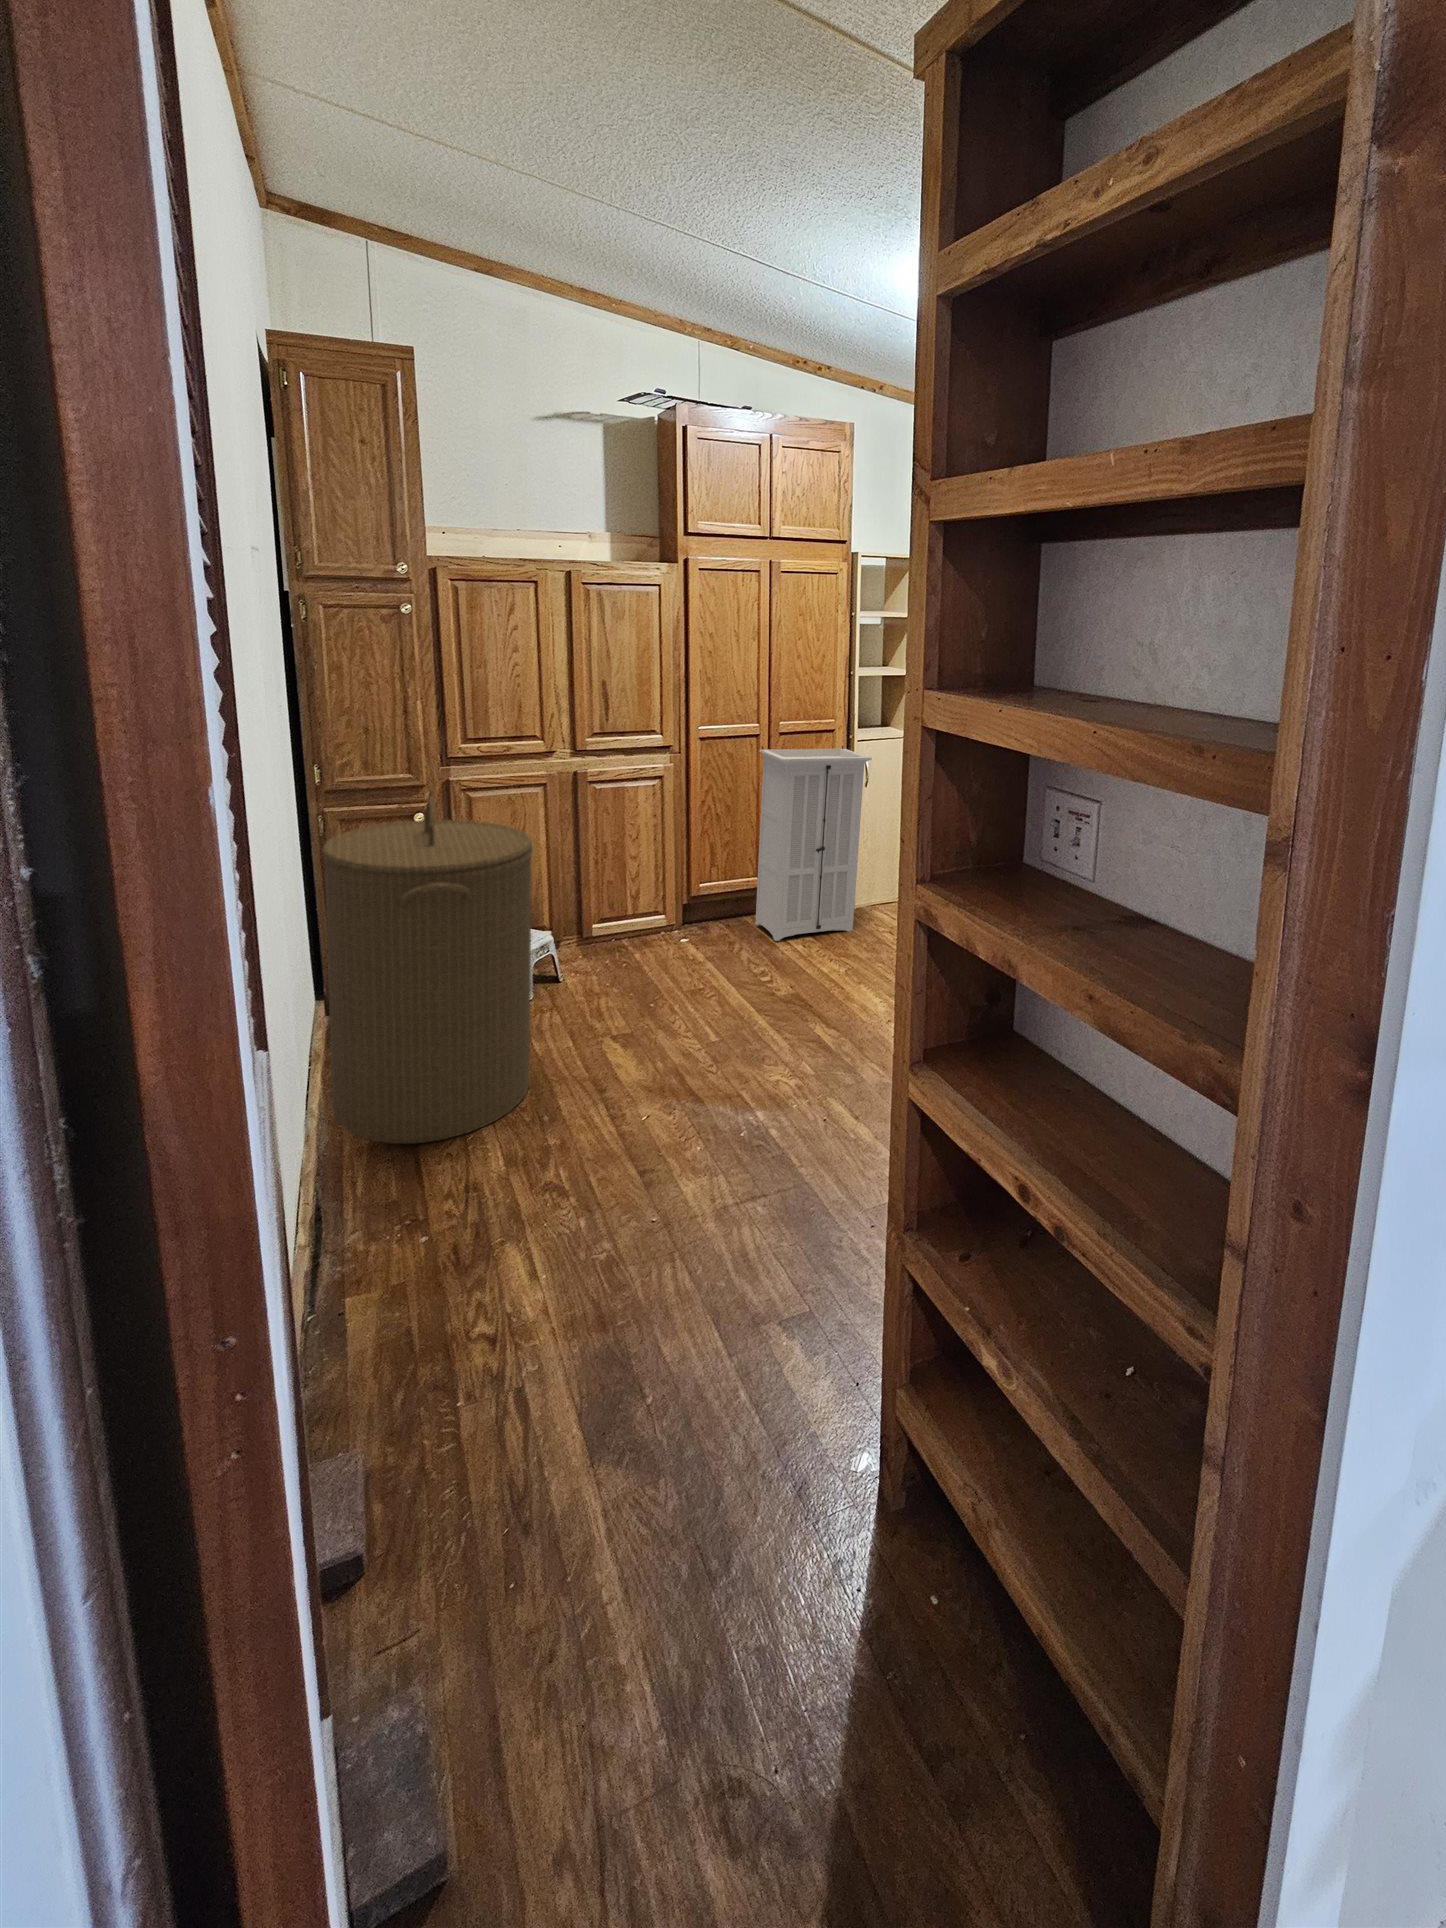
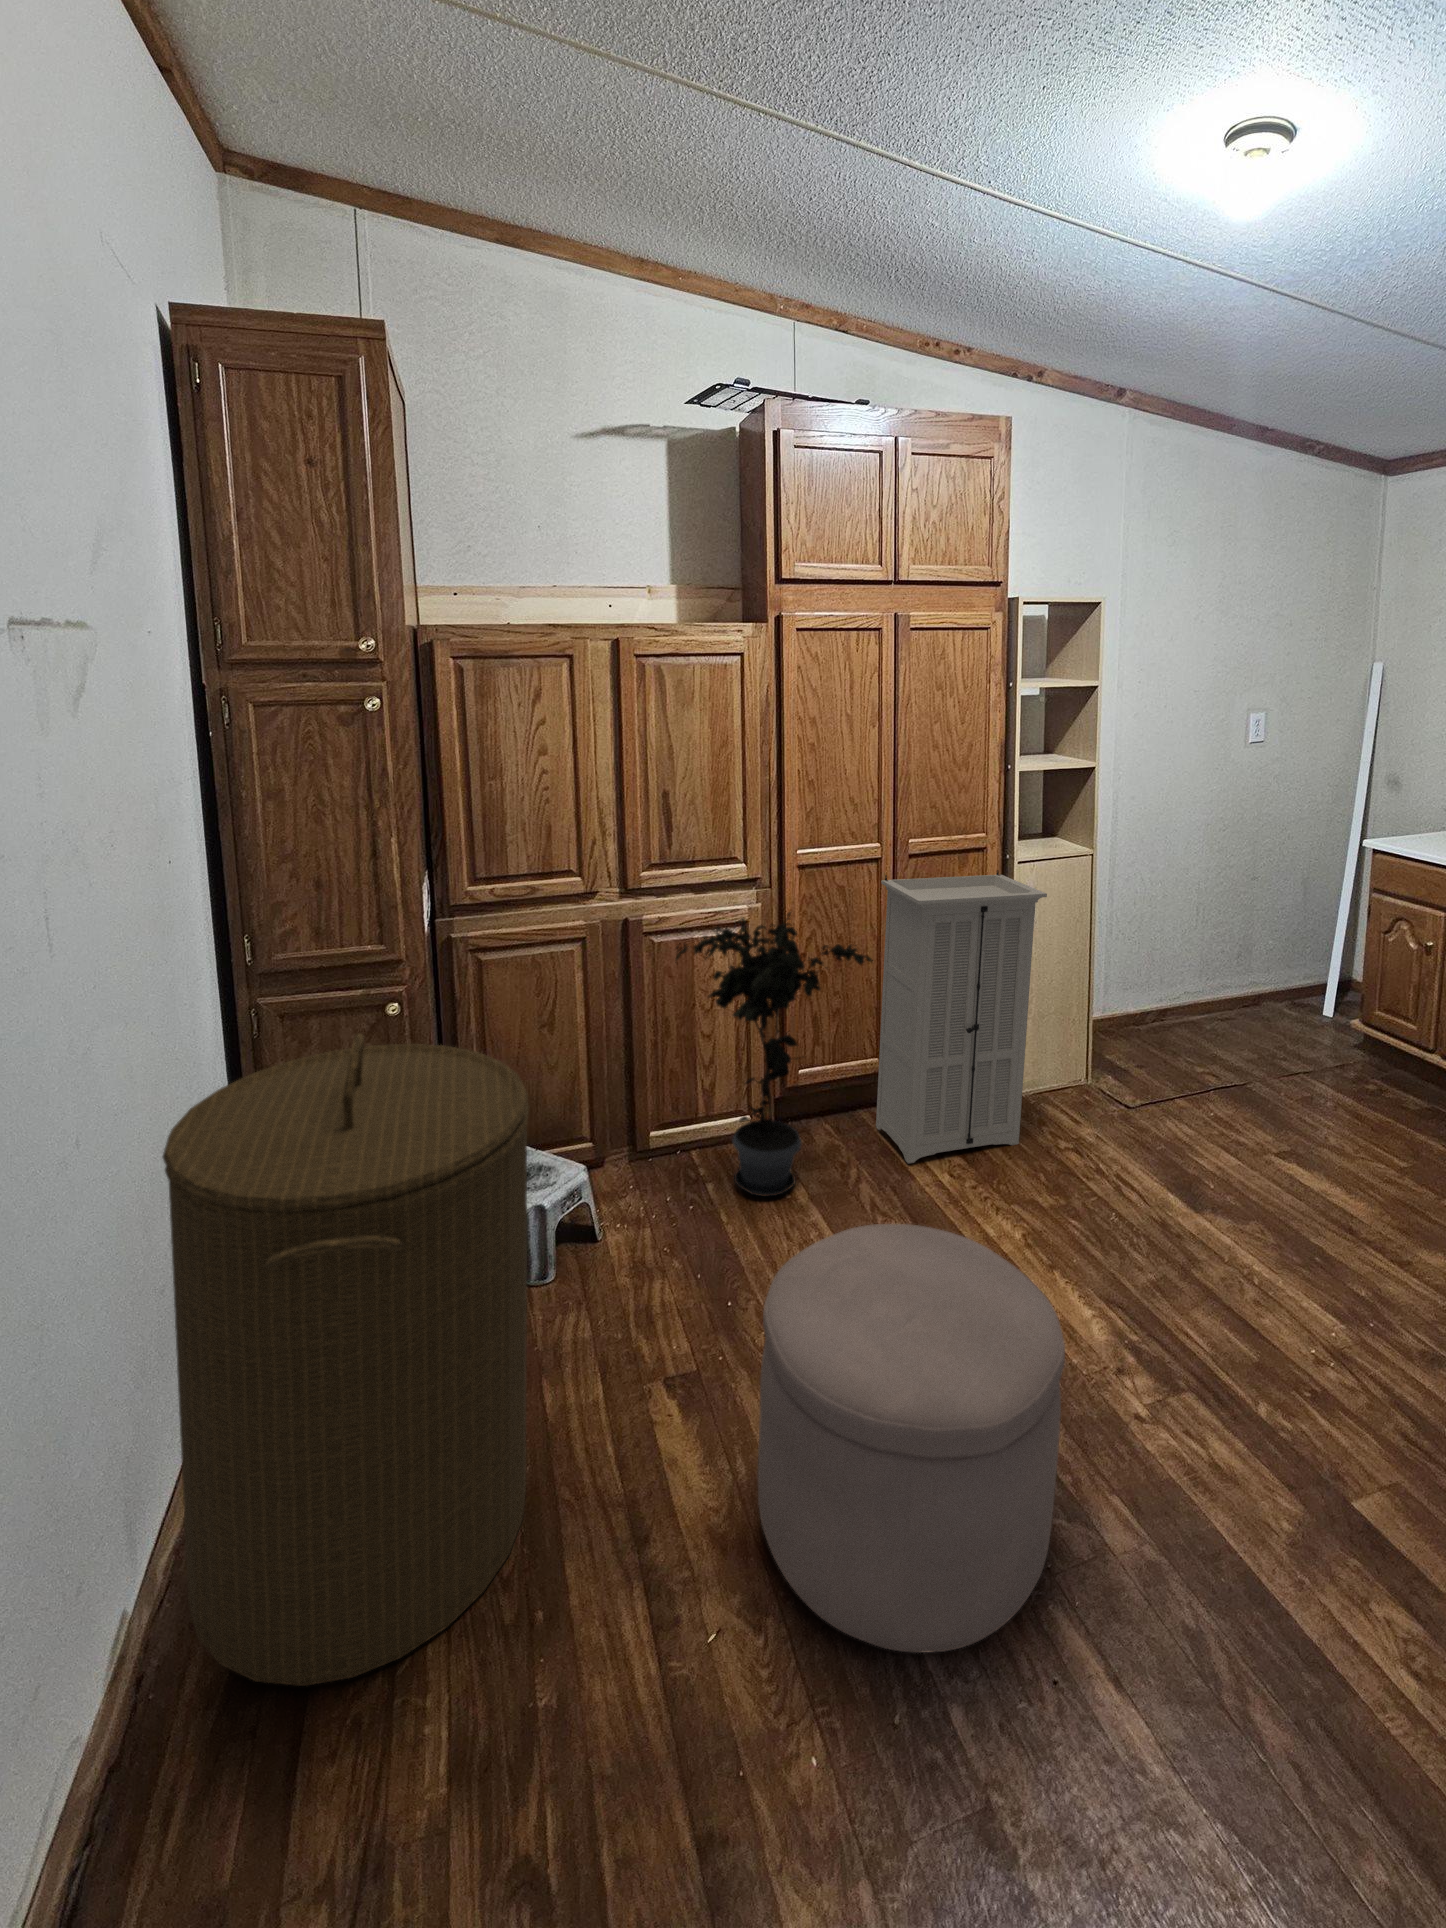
potted plant: none [612,763,751,959] -> present [676,912,873,1196]
ottoman: none [670,927,839,1114] -> present [758,1224,1065,1653]

